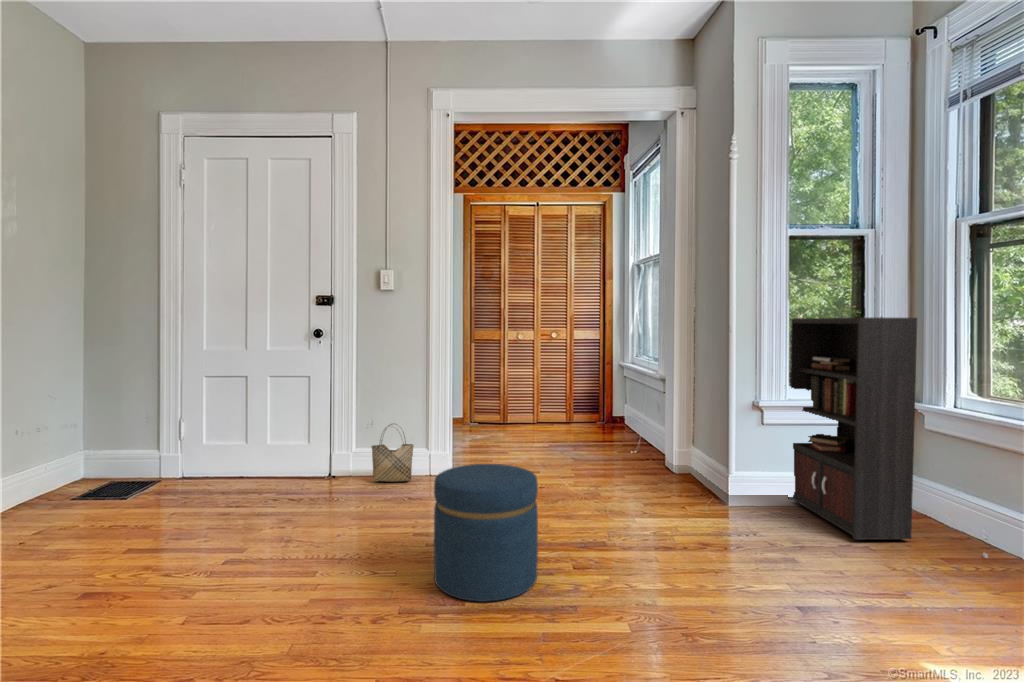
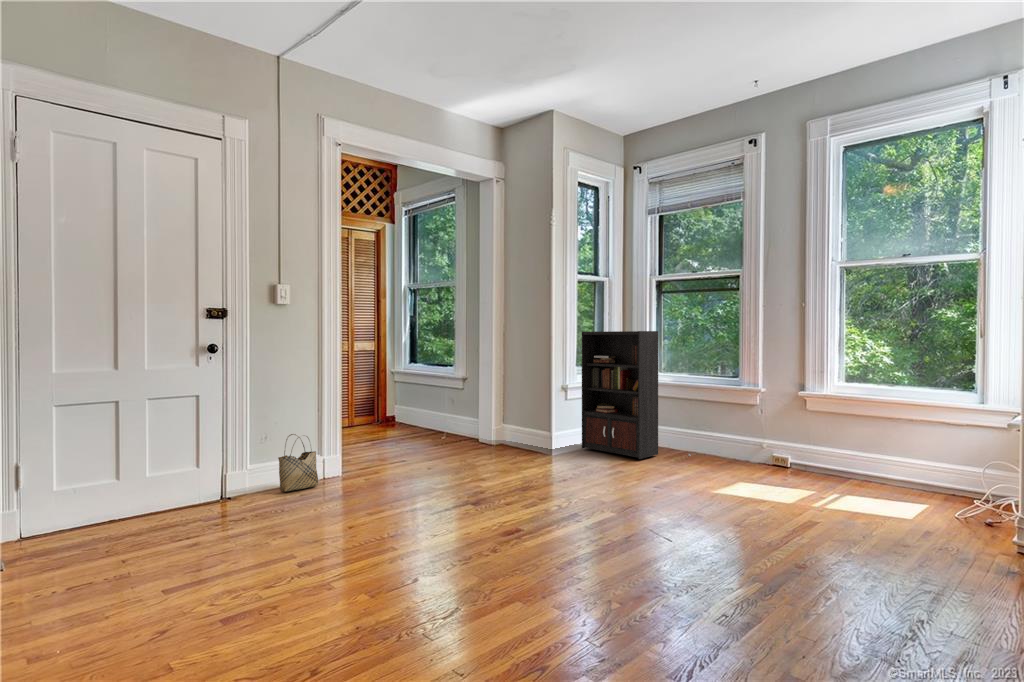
ottoman: present [434,464,538,602] -> none [471,438,544,530]

